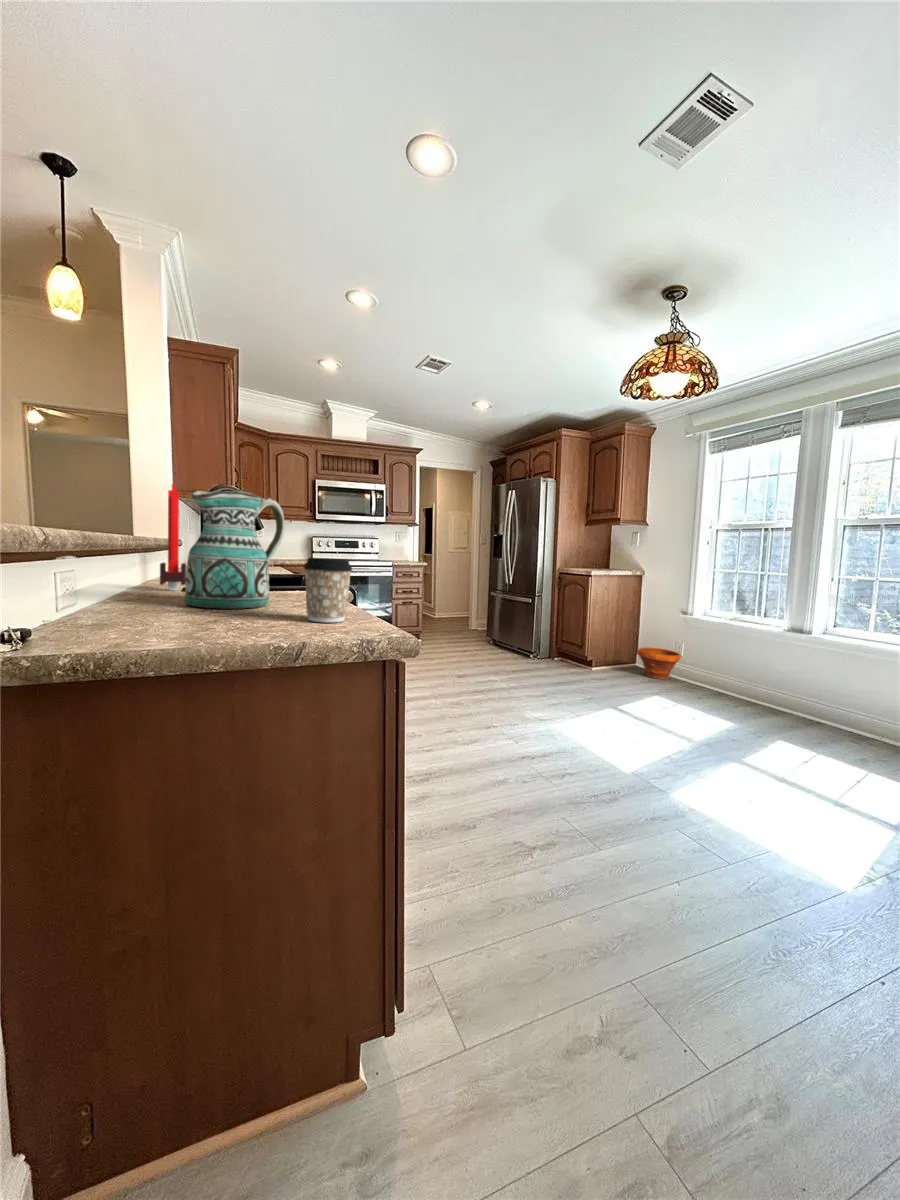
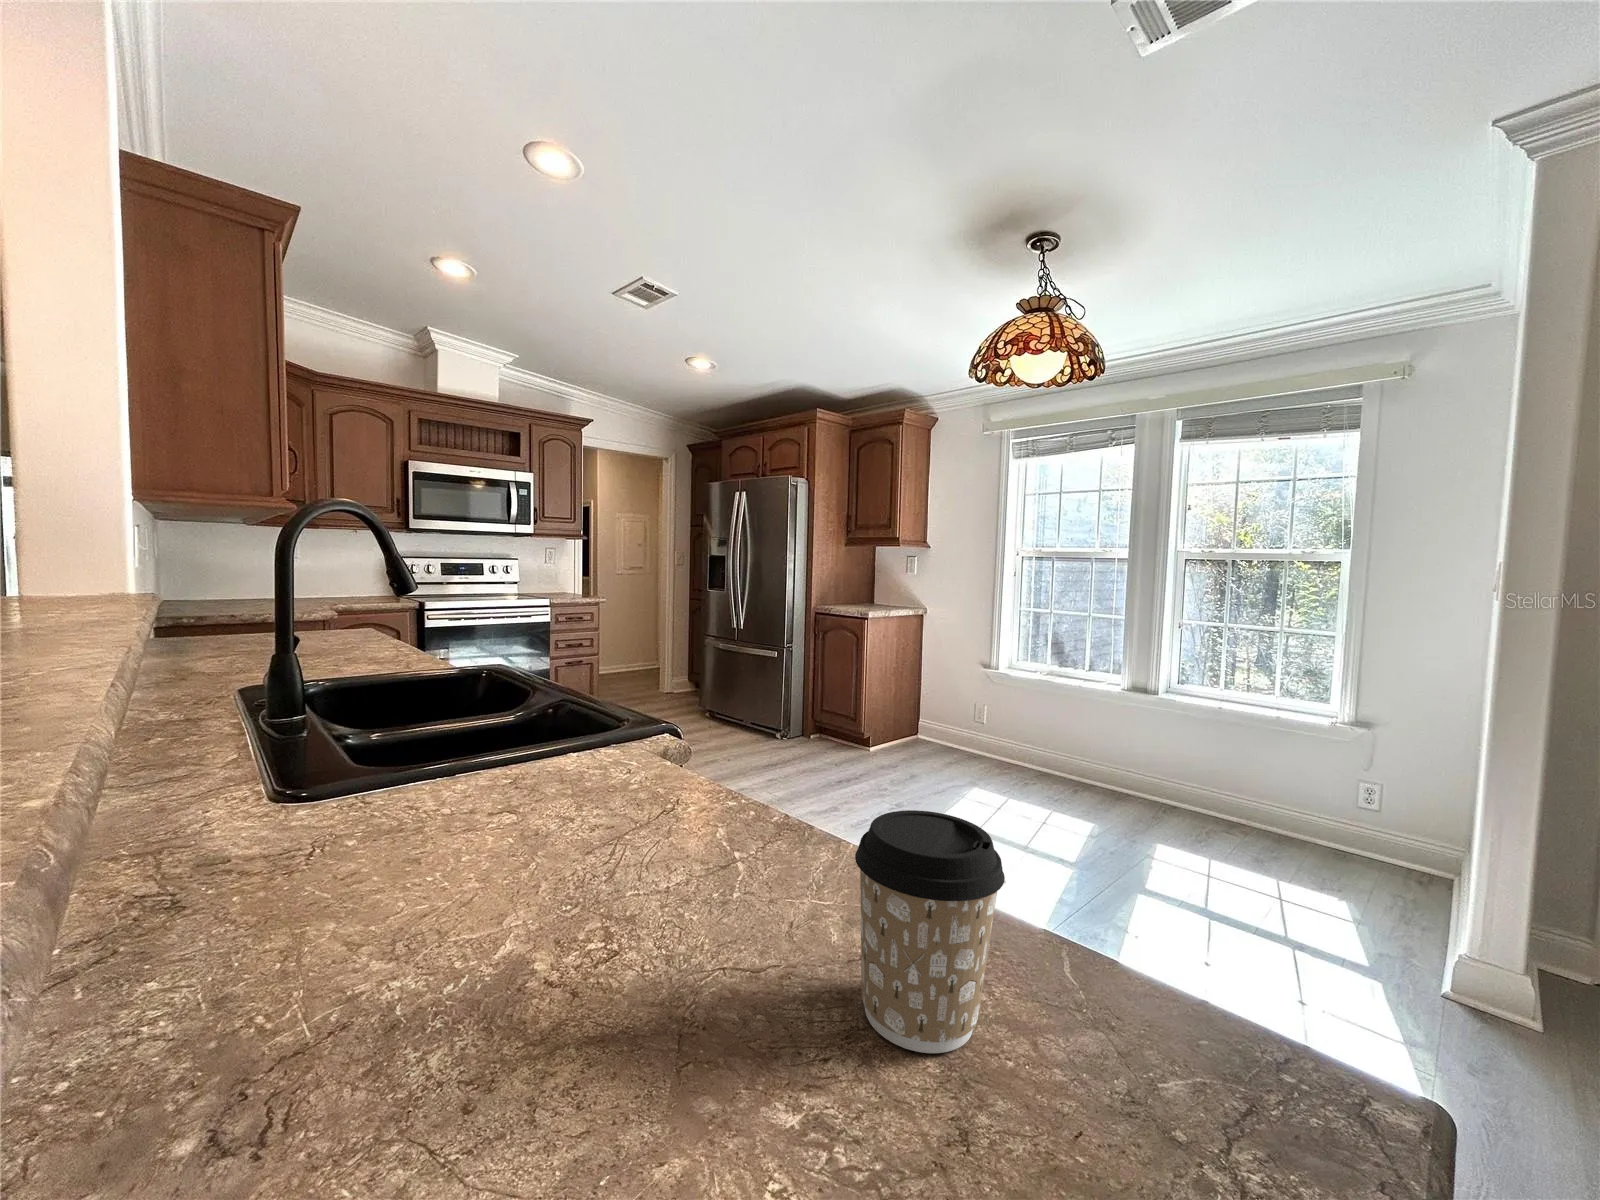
candle: present [160,484,186,590] -> none [184,539,274,858]
ceramic pitcher: present [185,491,285,608] -> none [360,597,628,1027]
planter: present [637,647,681,679] -> none [931,715,988,761]

